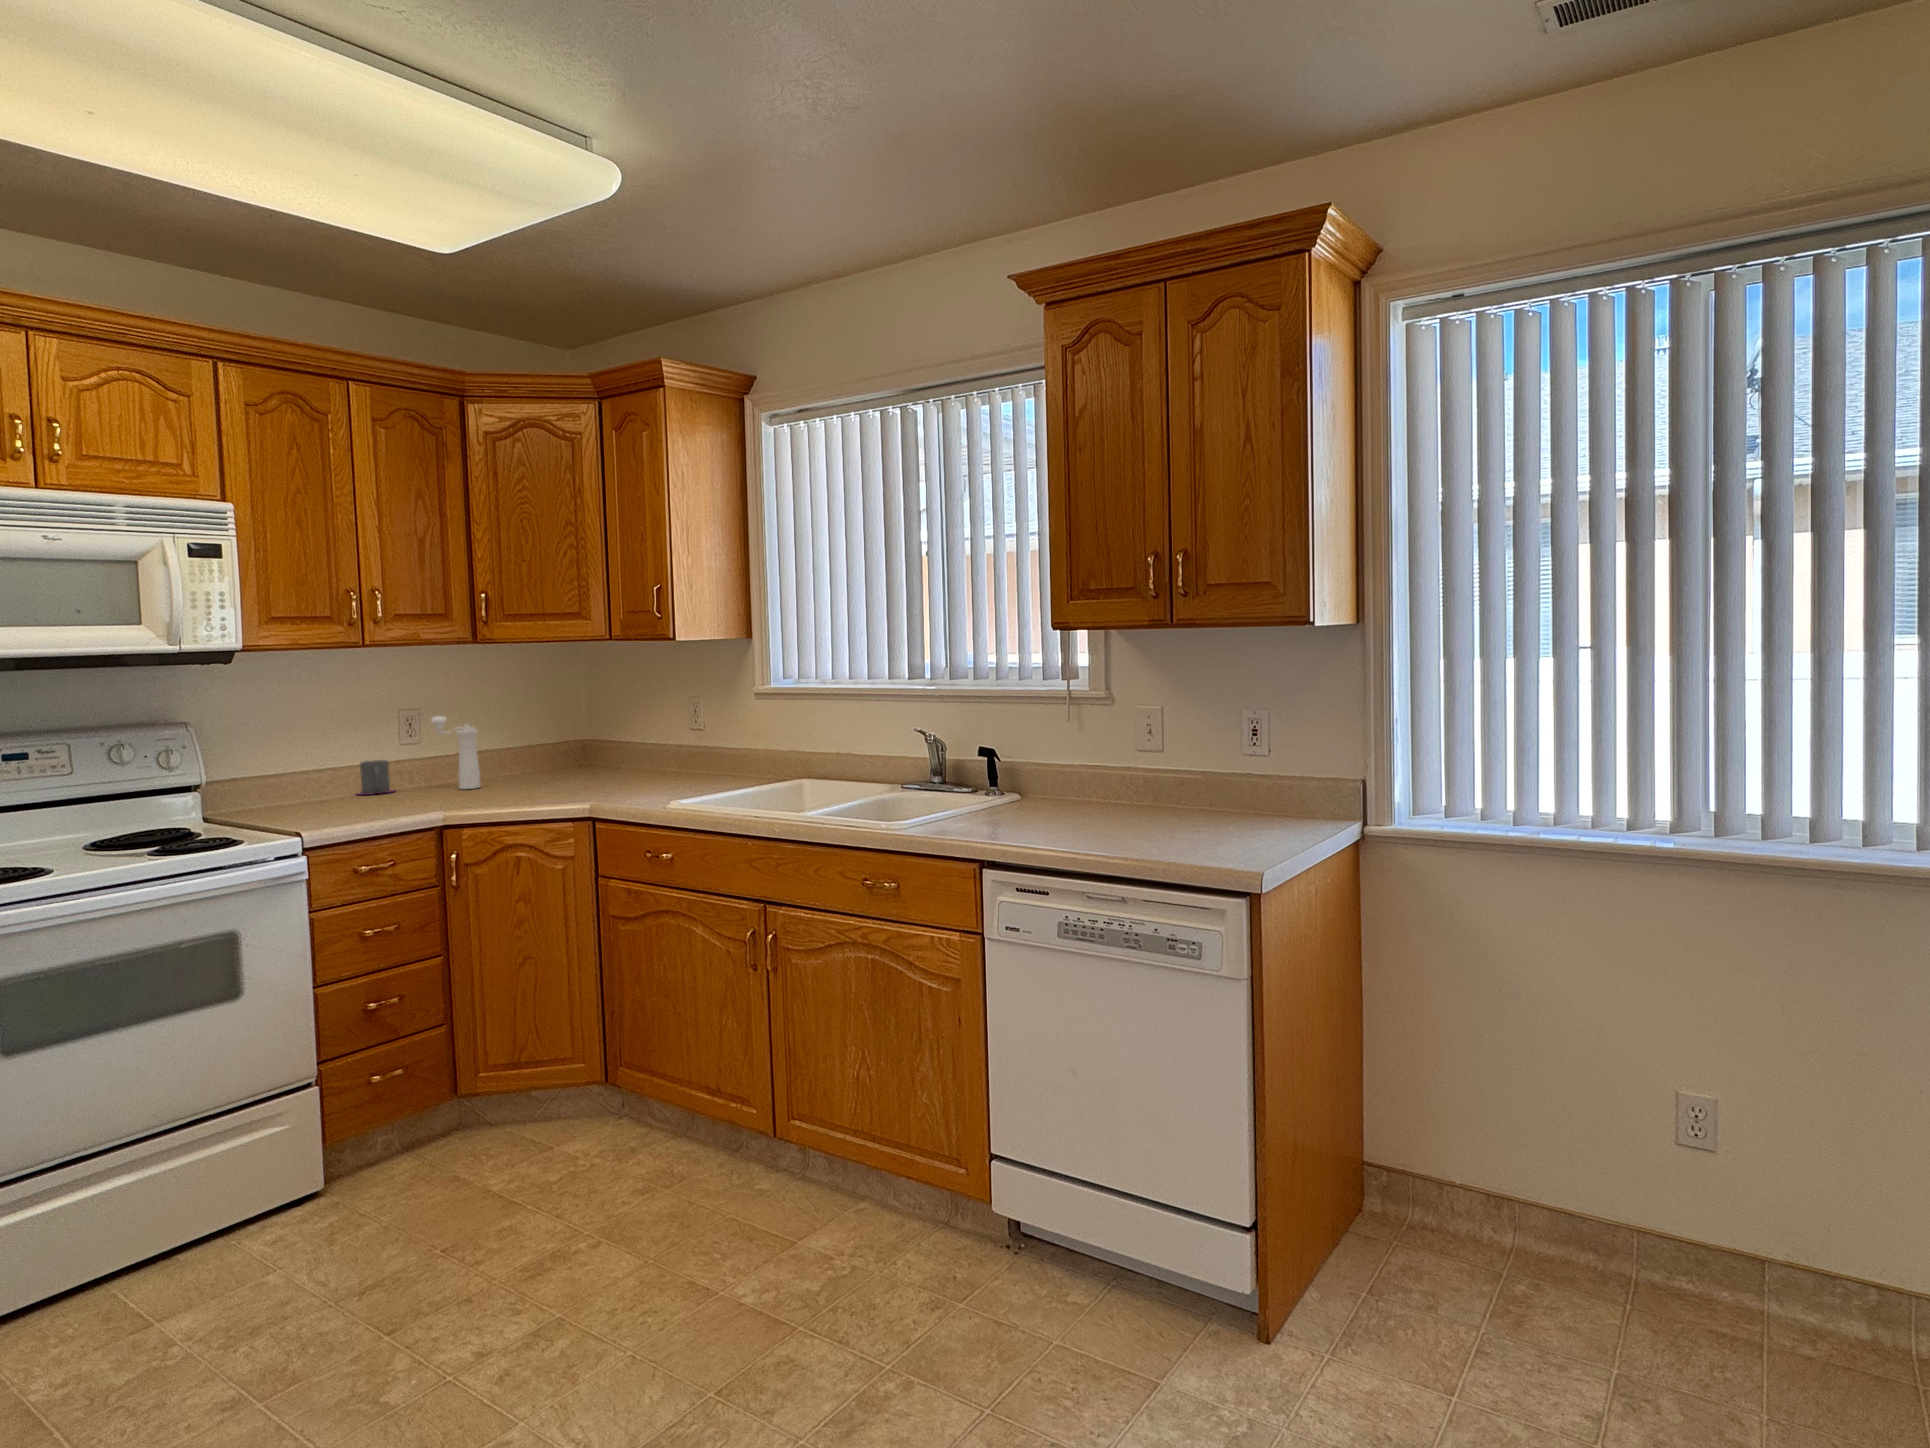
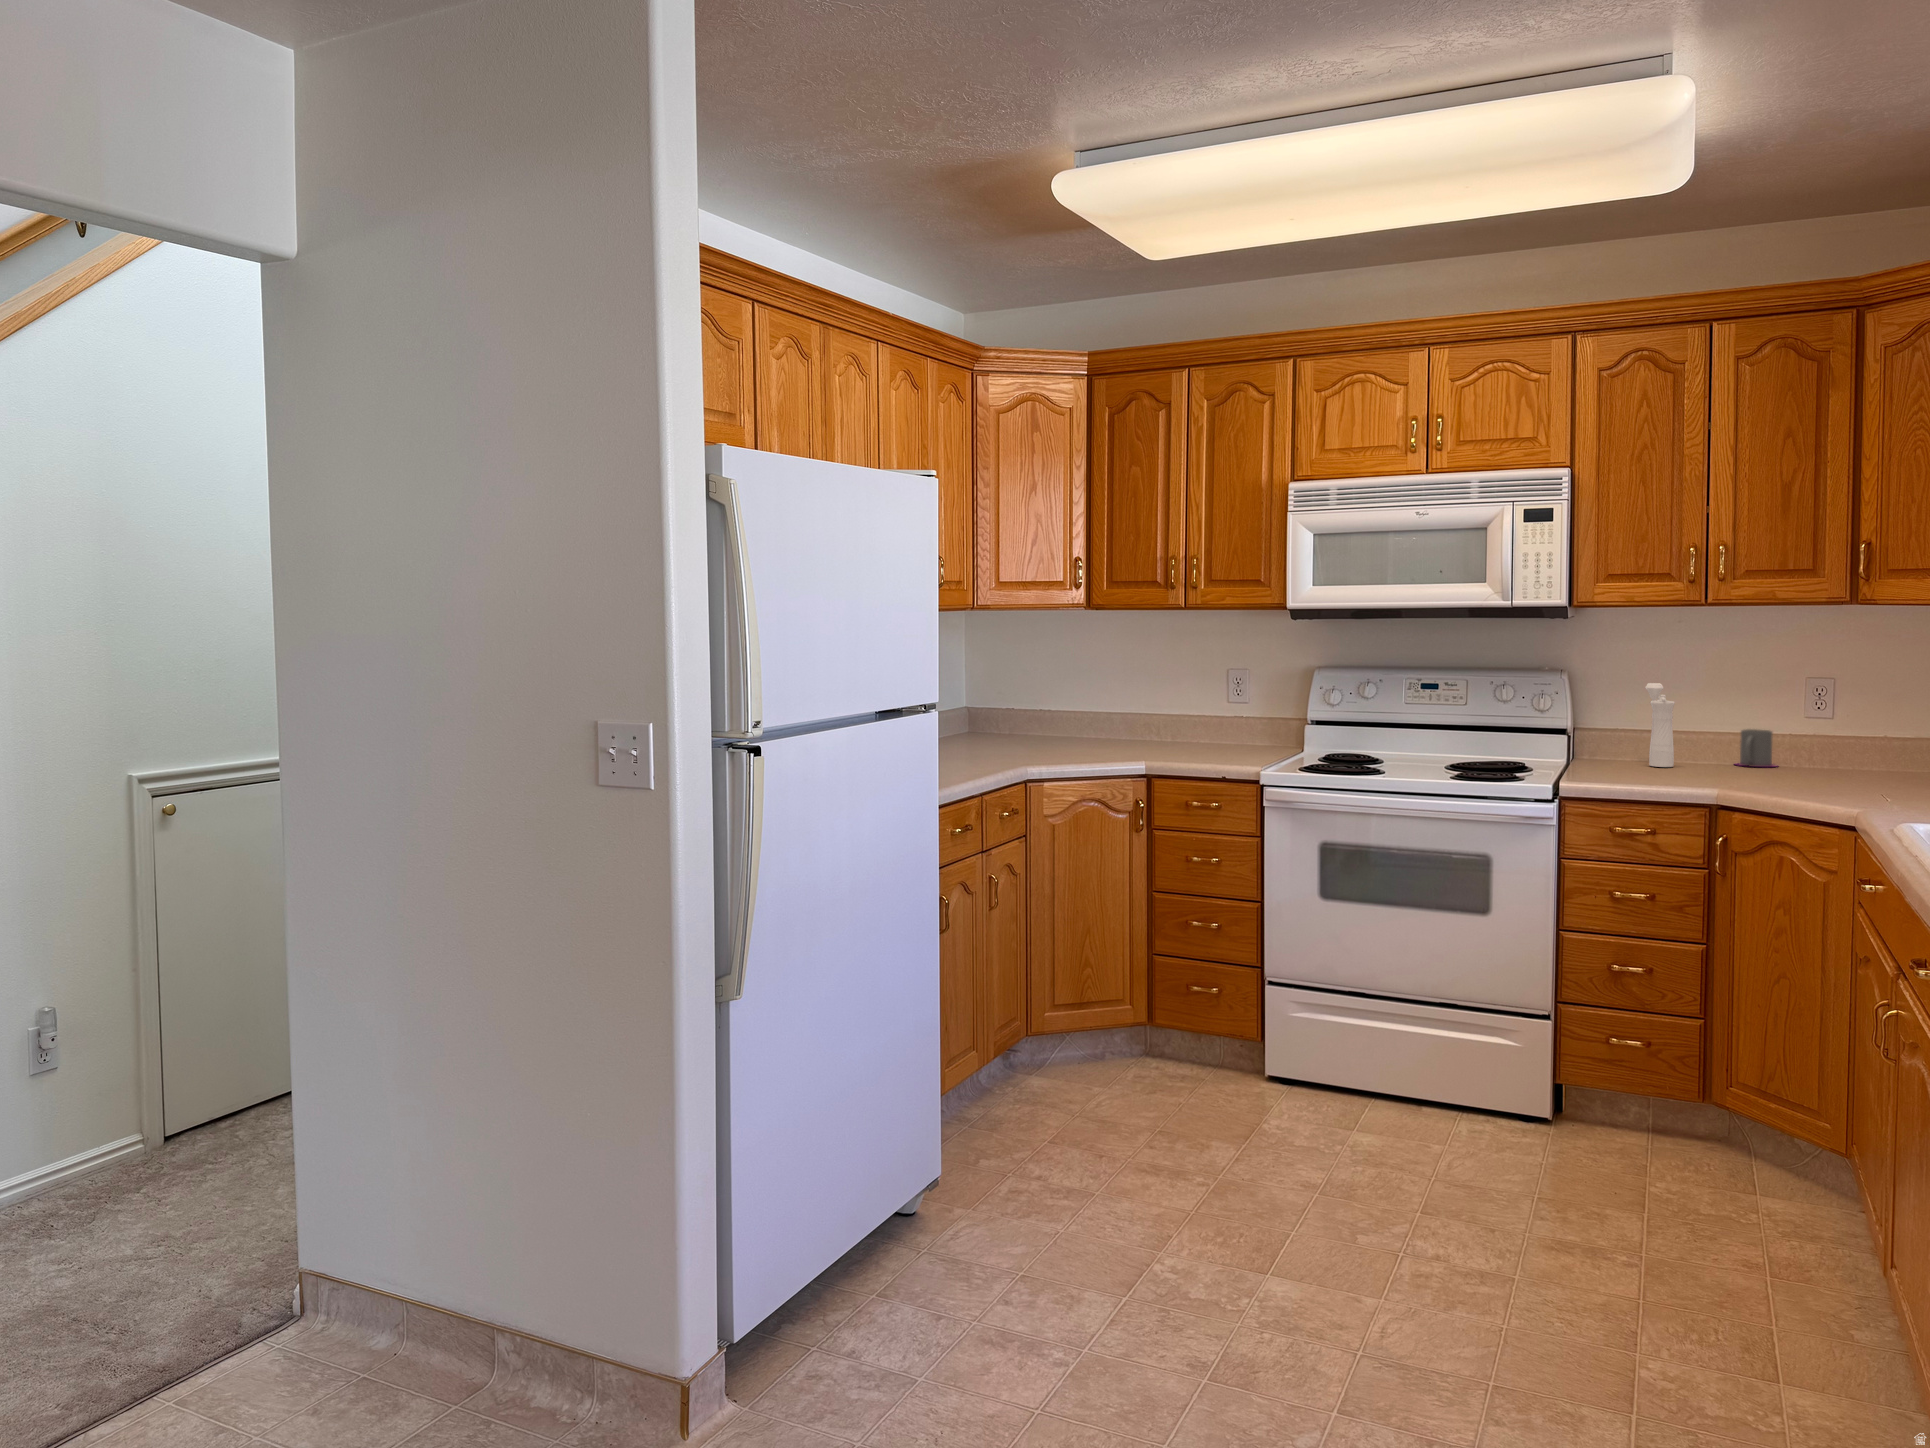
pepper mill: present [431,716,481,789] -> present [1645,683,1675,767]

